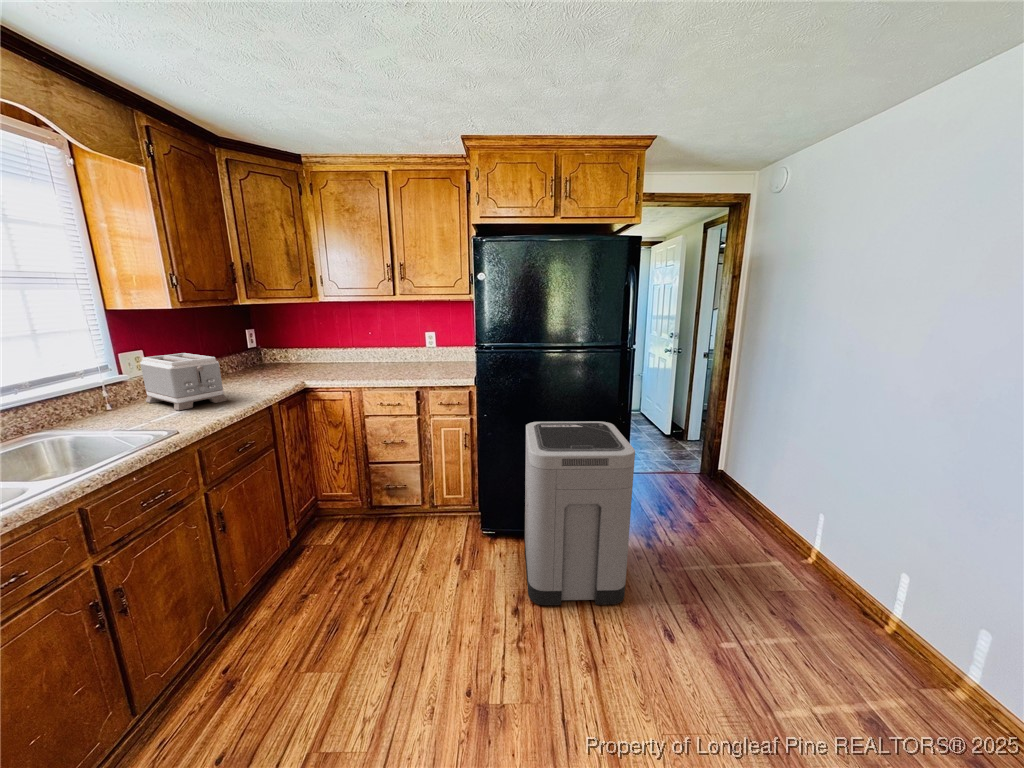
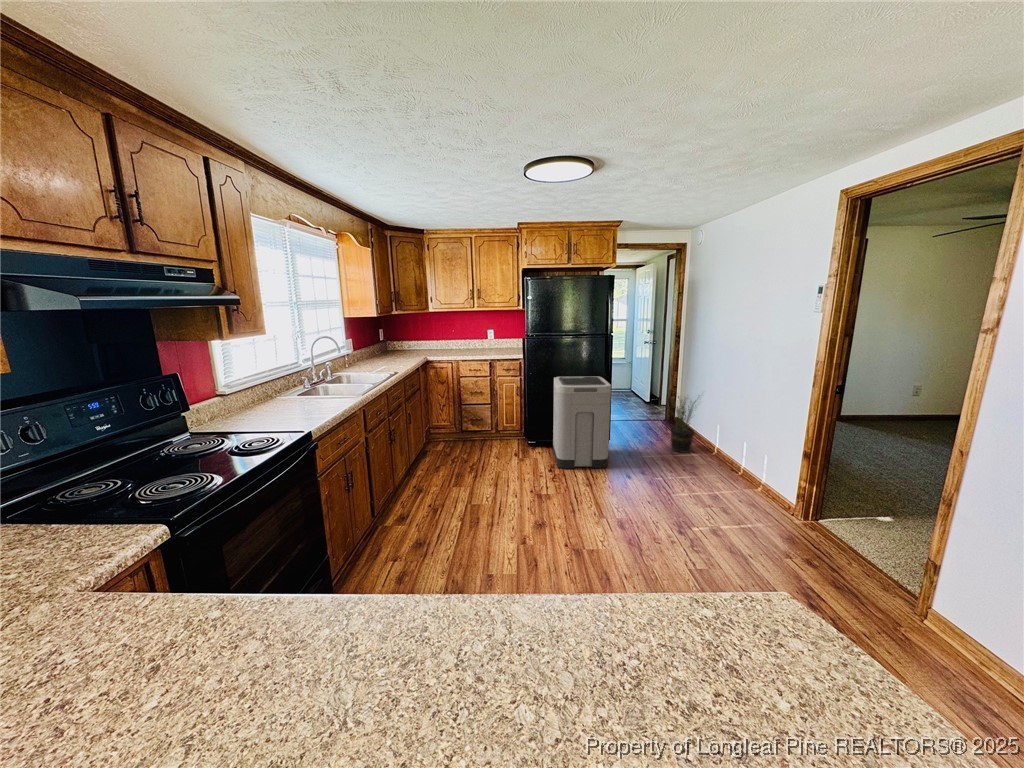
toaster: present [140,353,227,411] -> none [359,340,400,367]
potted plant: none [725,438,797,556] -> present [671,396,696,453]

